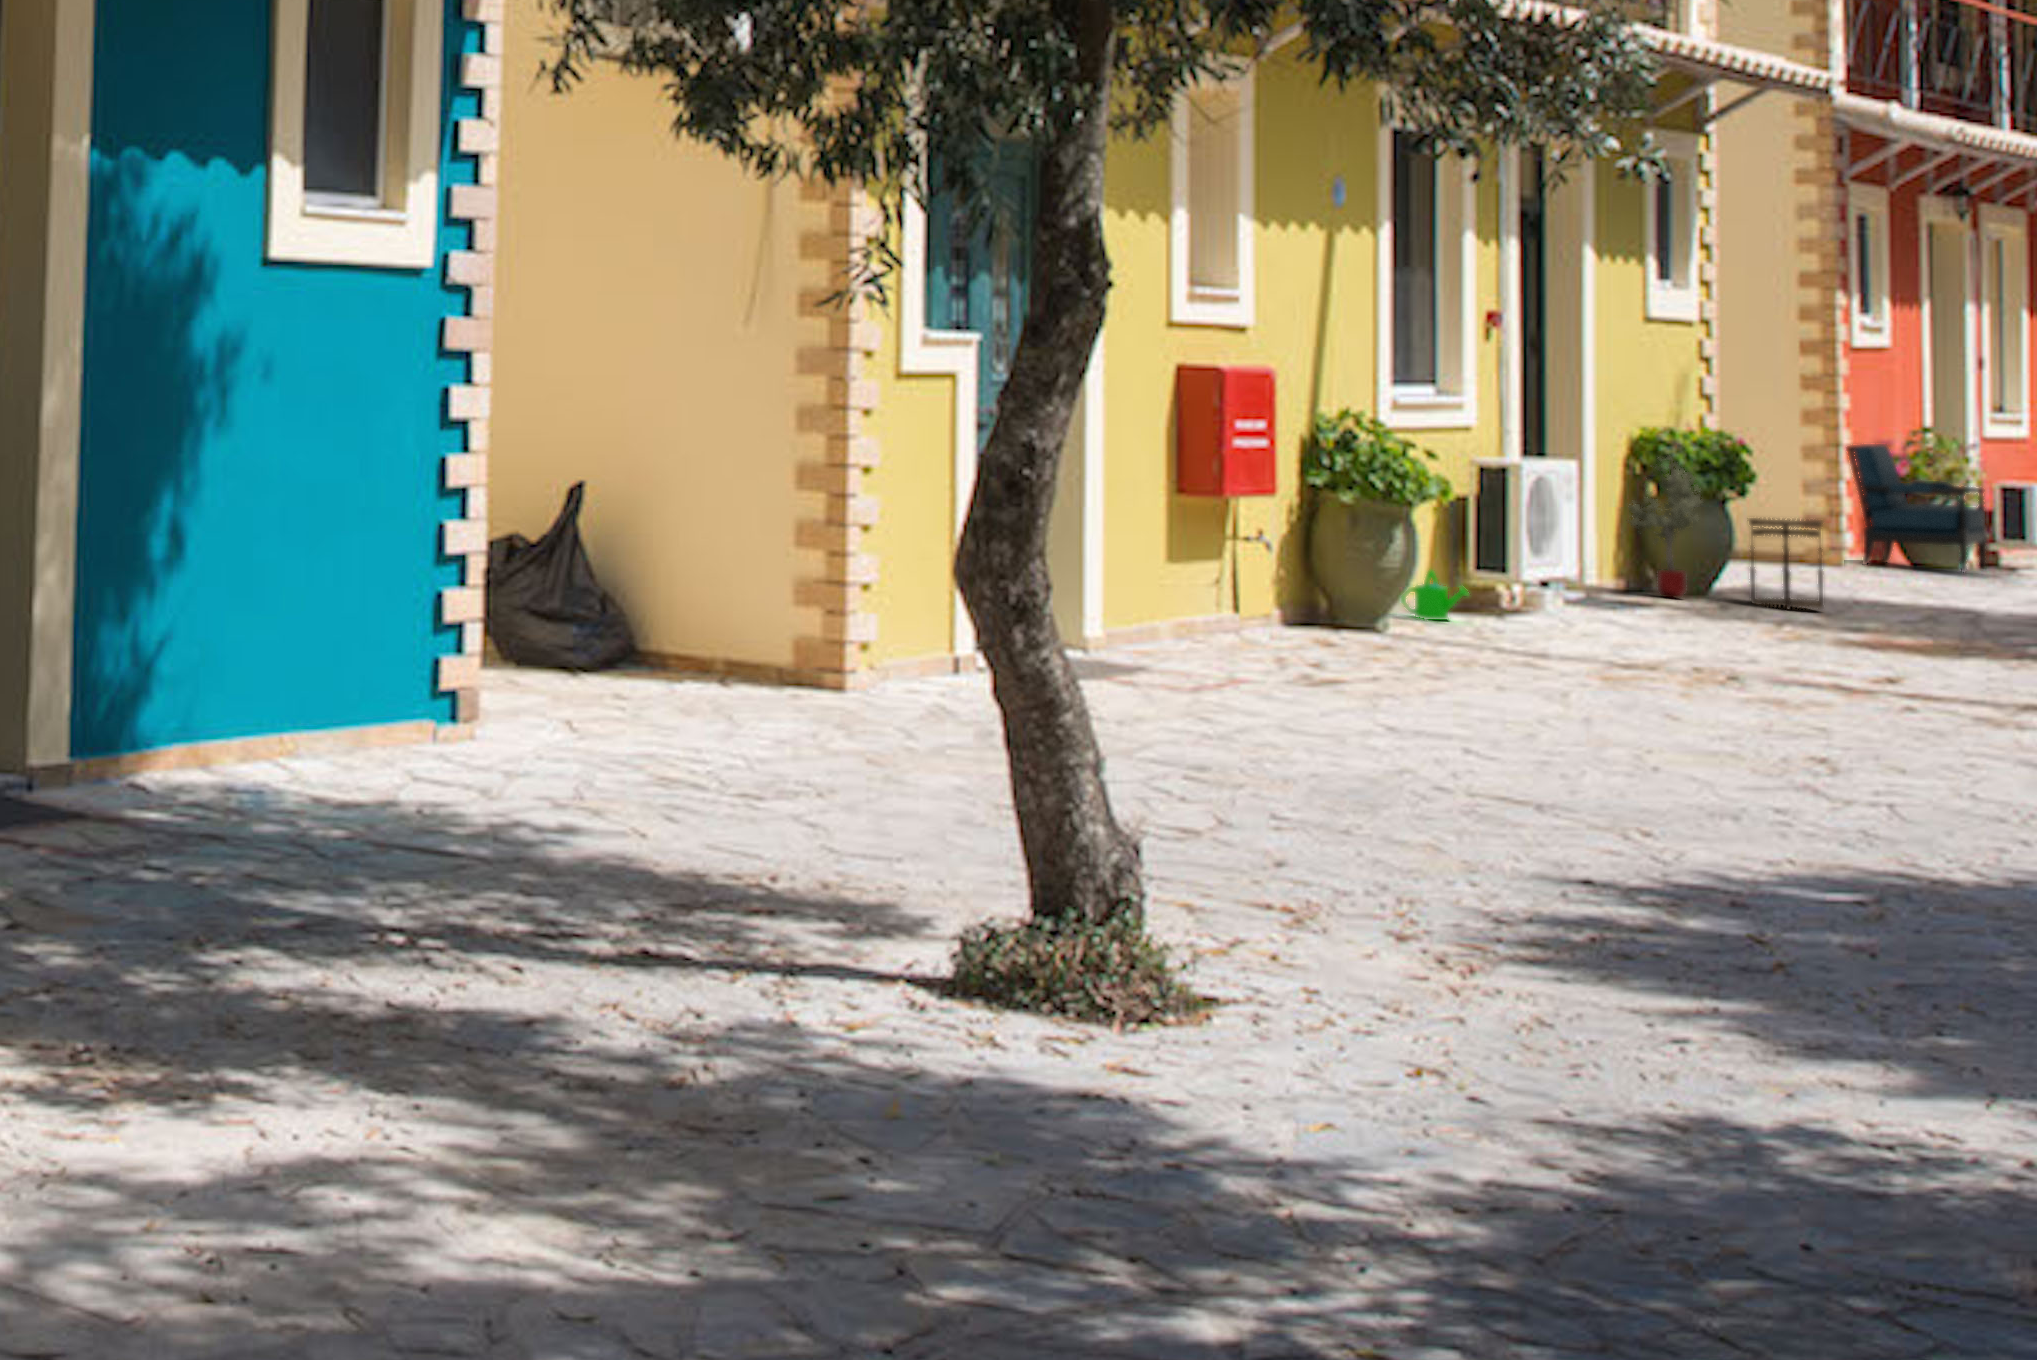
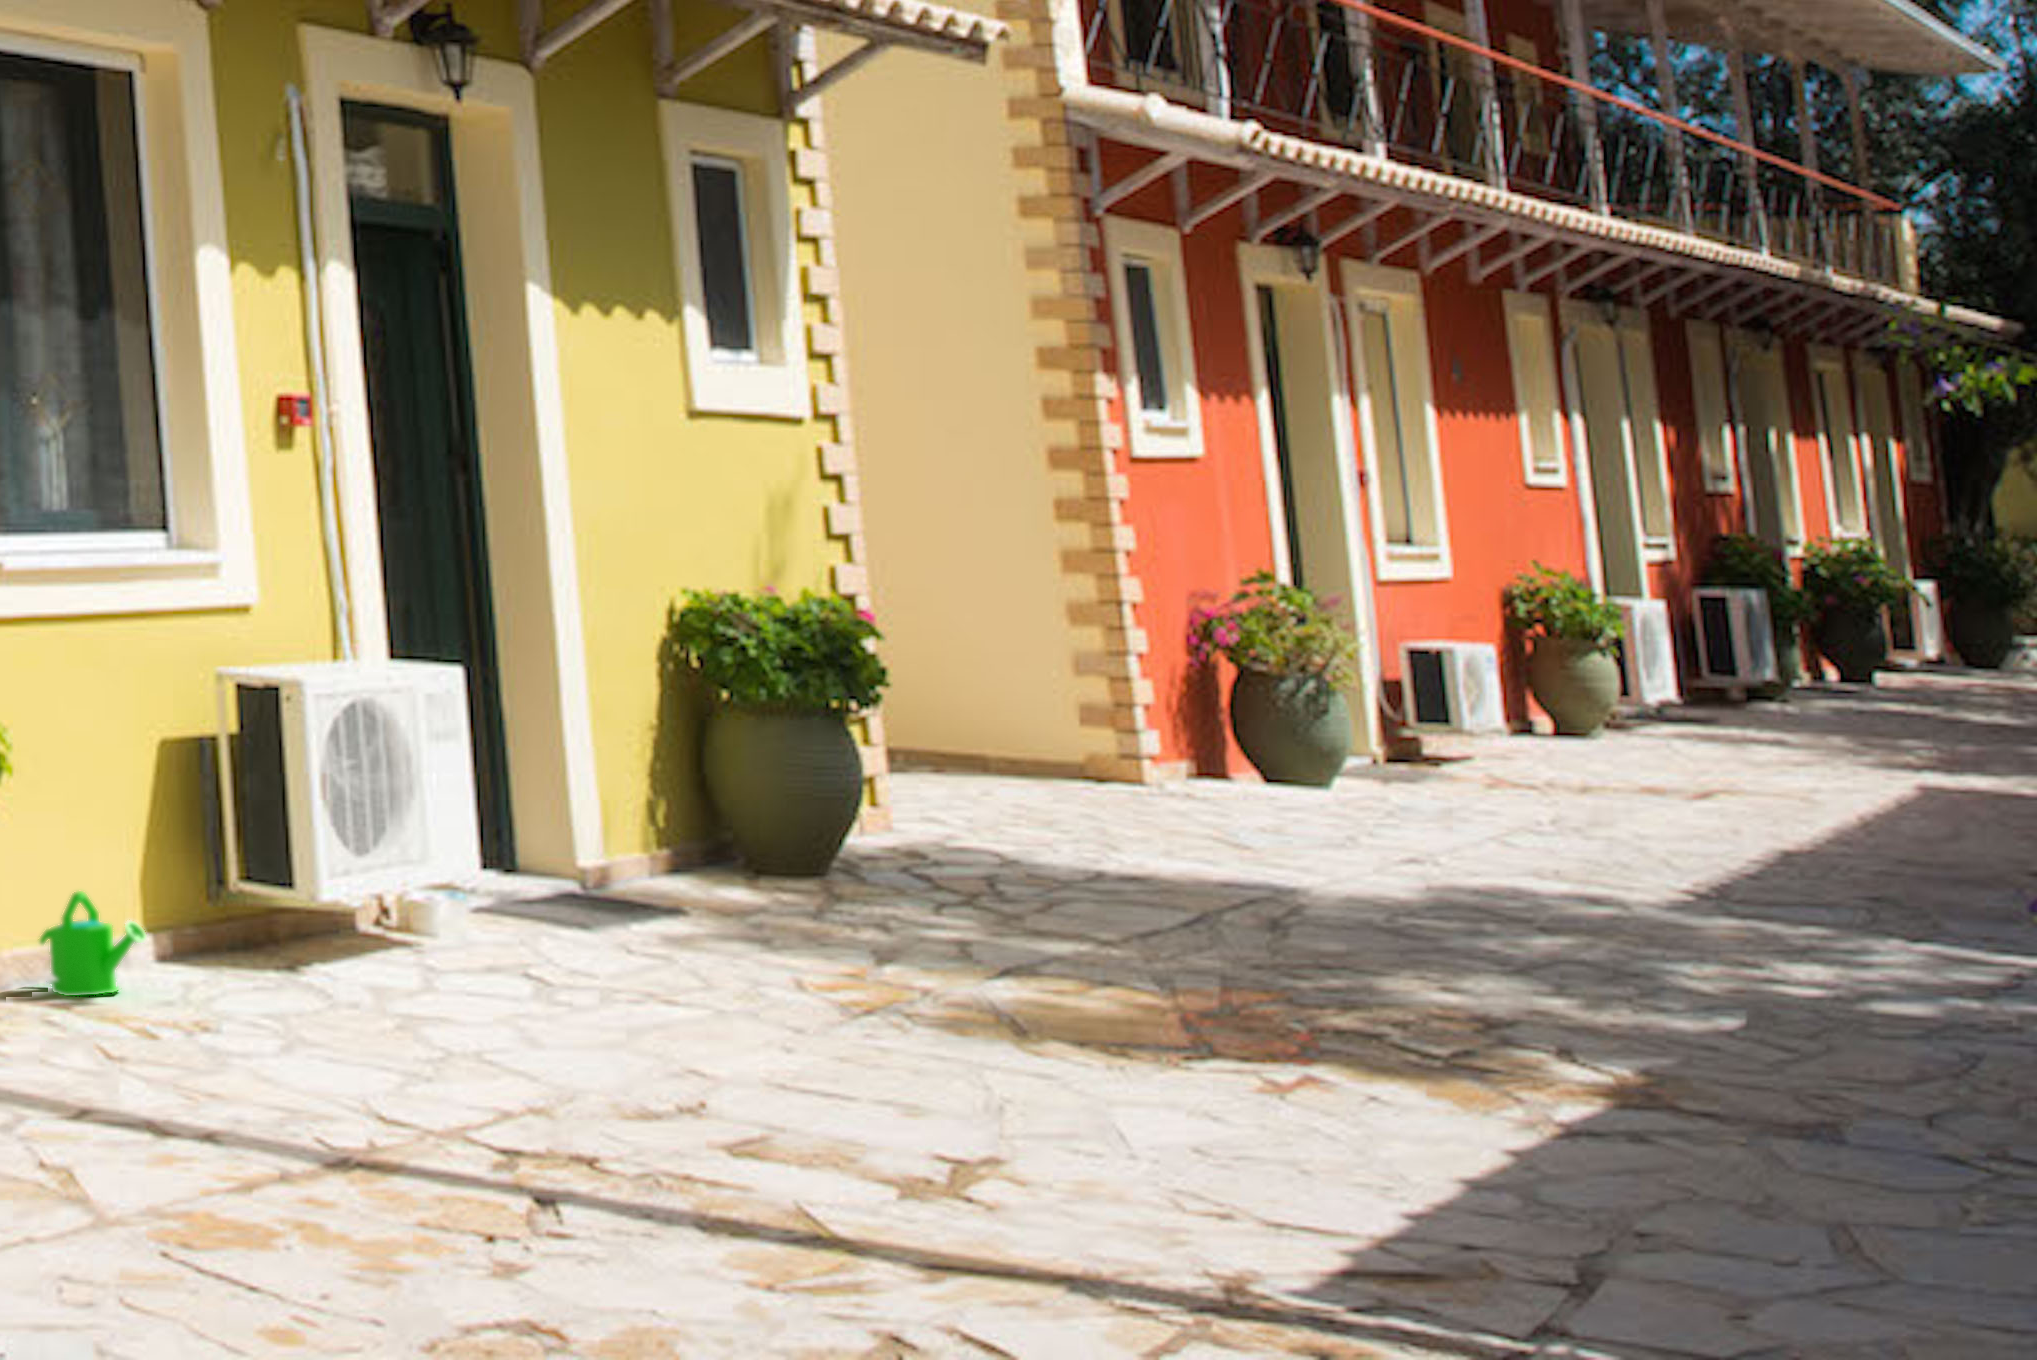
chair: present [1847,444,1987,572] -> none [1144,599,1363,789]
potted tree: present [1628,457,1701,597] -> none [631,634,768,885]
side table: present [1749,518,1823,609] -> none [845,728,983,892]

